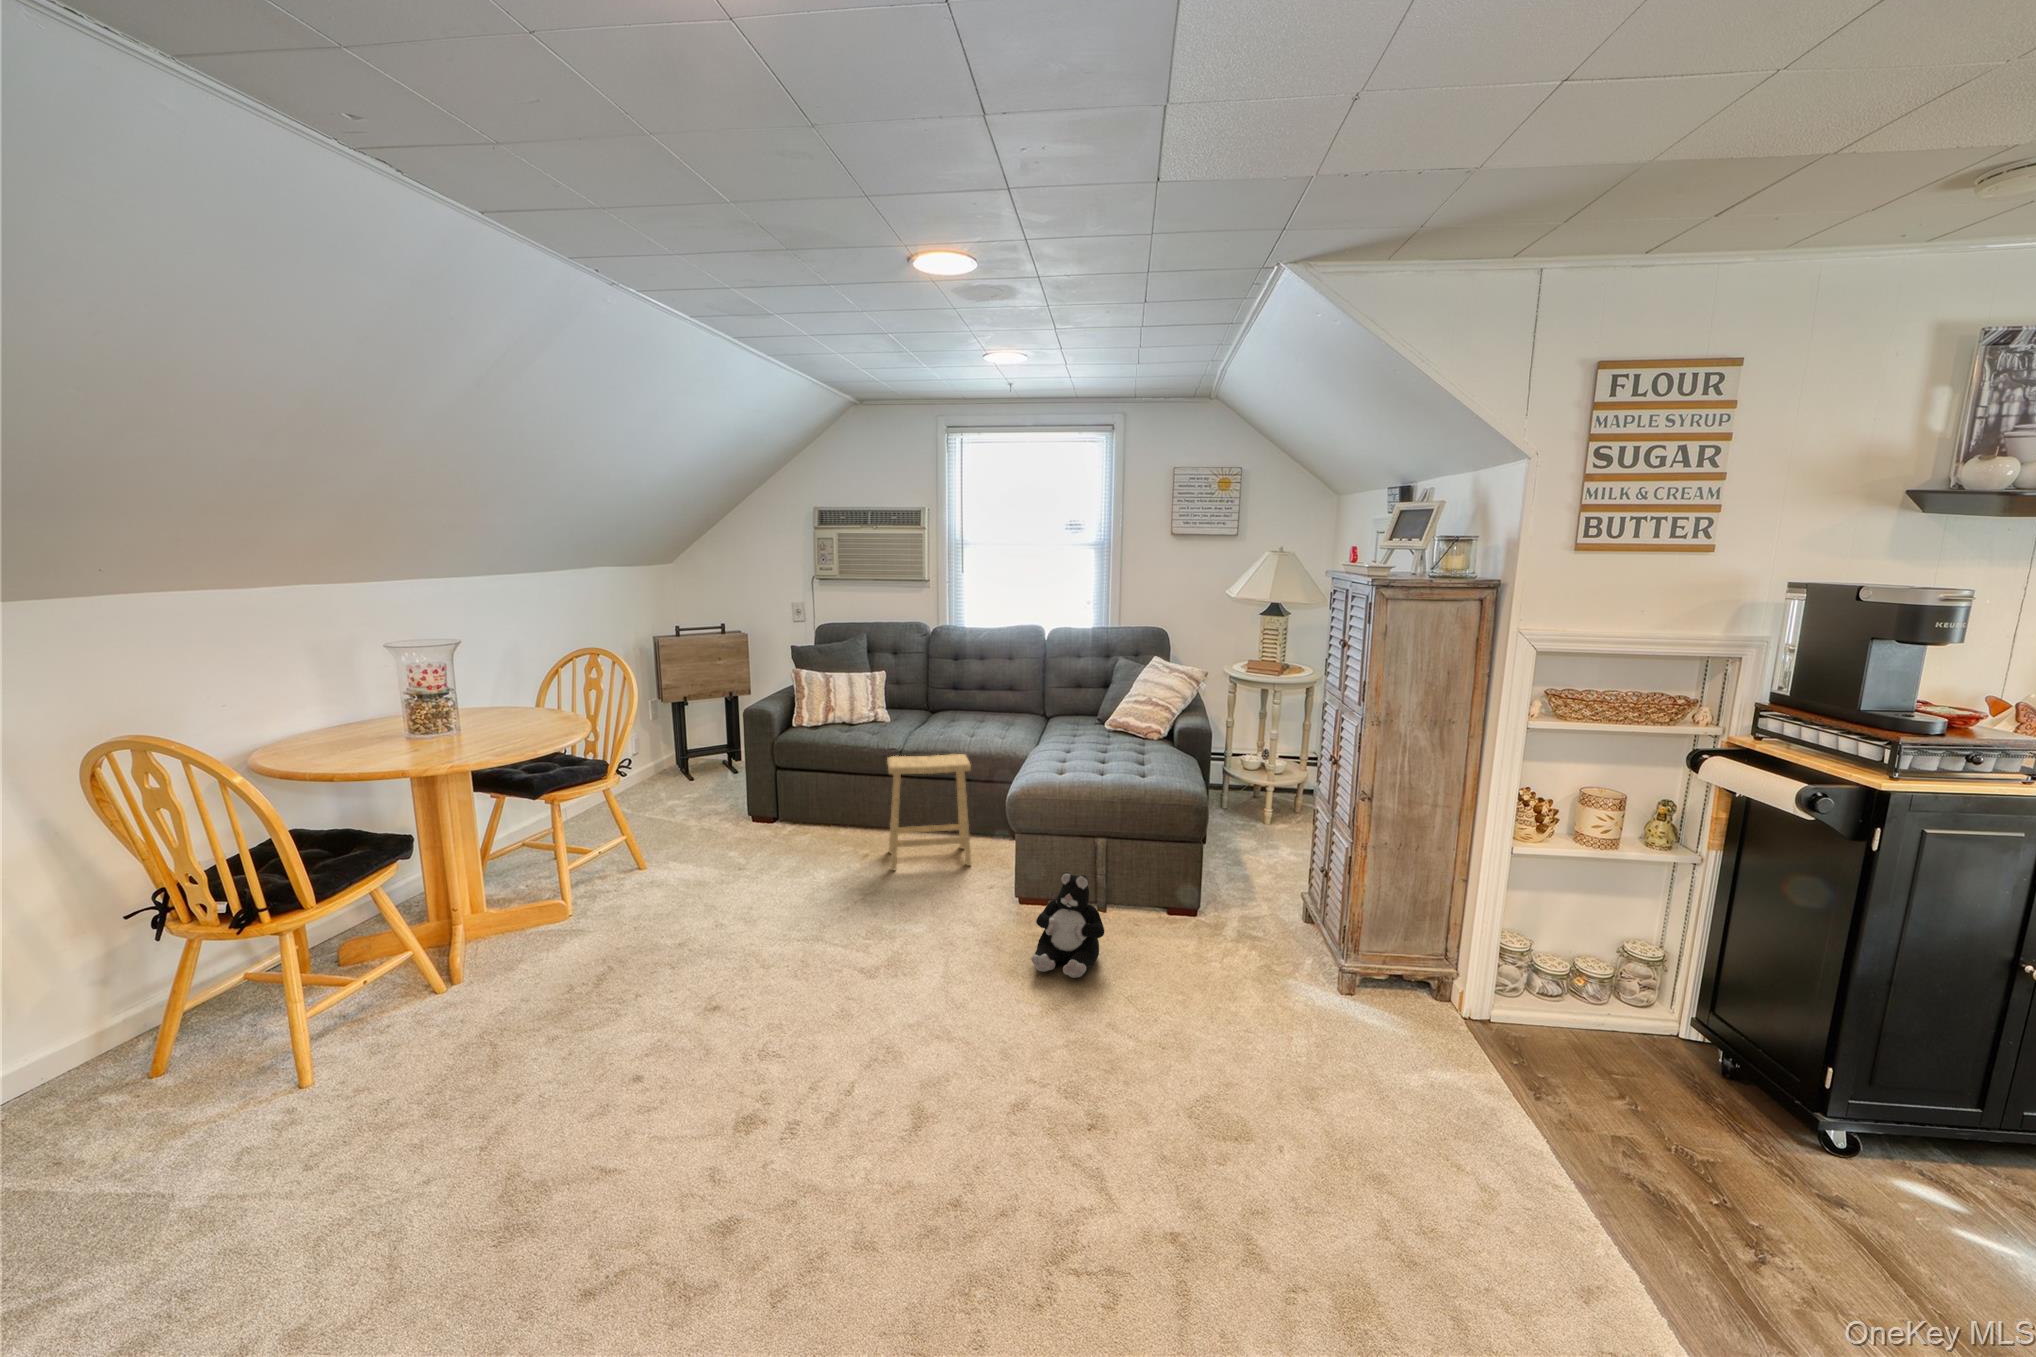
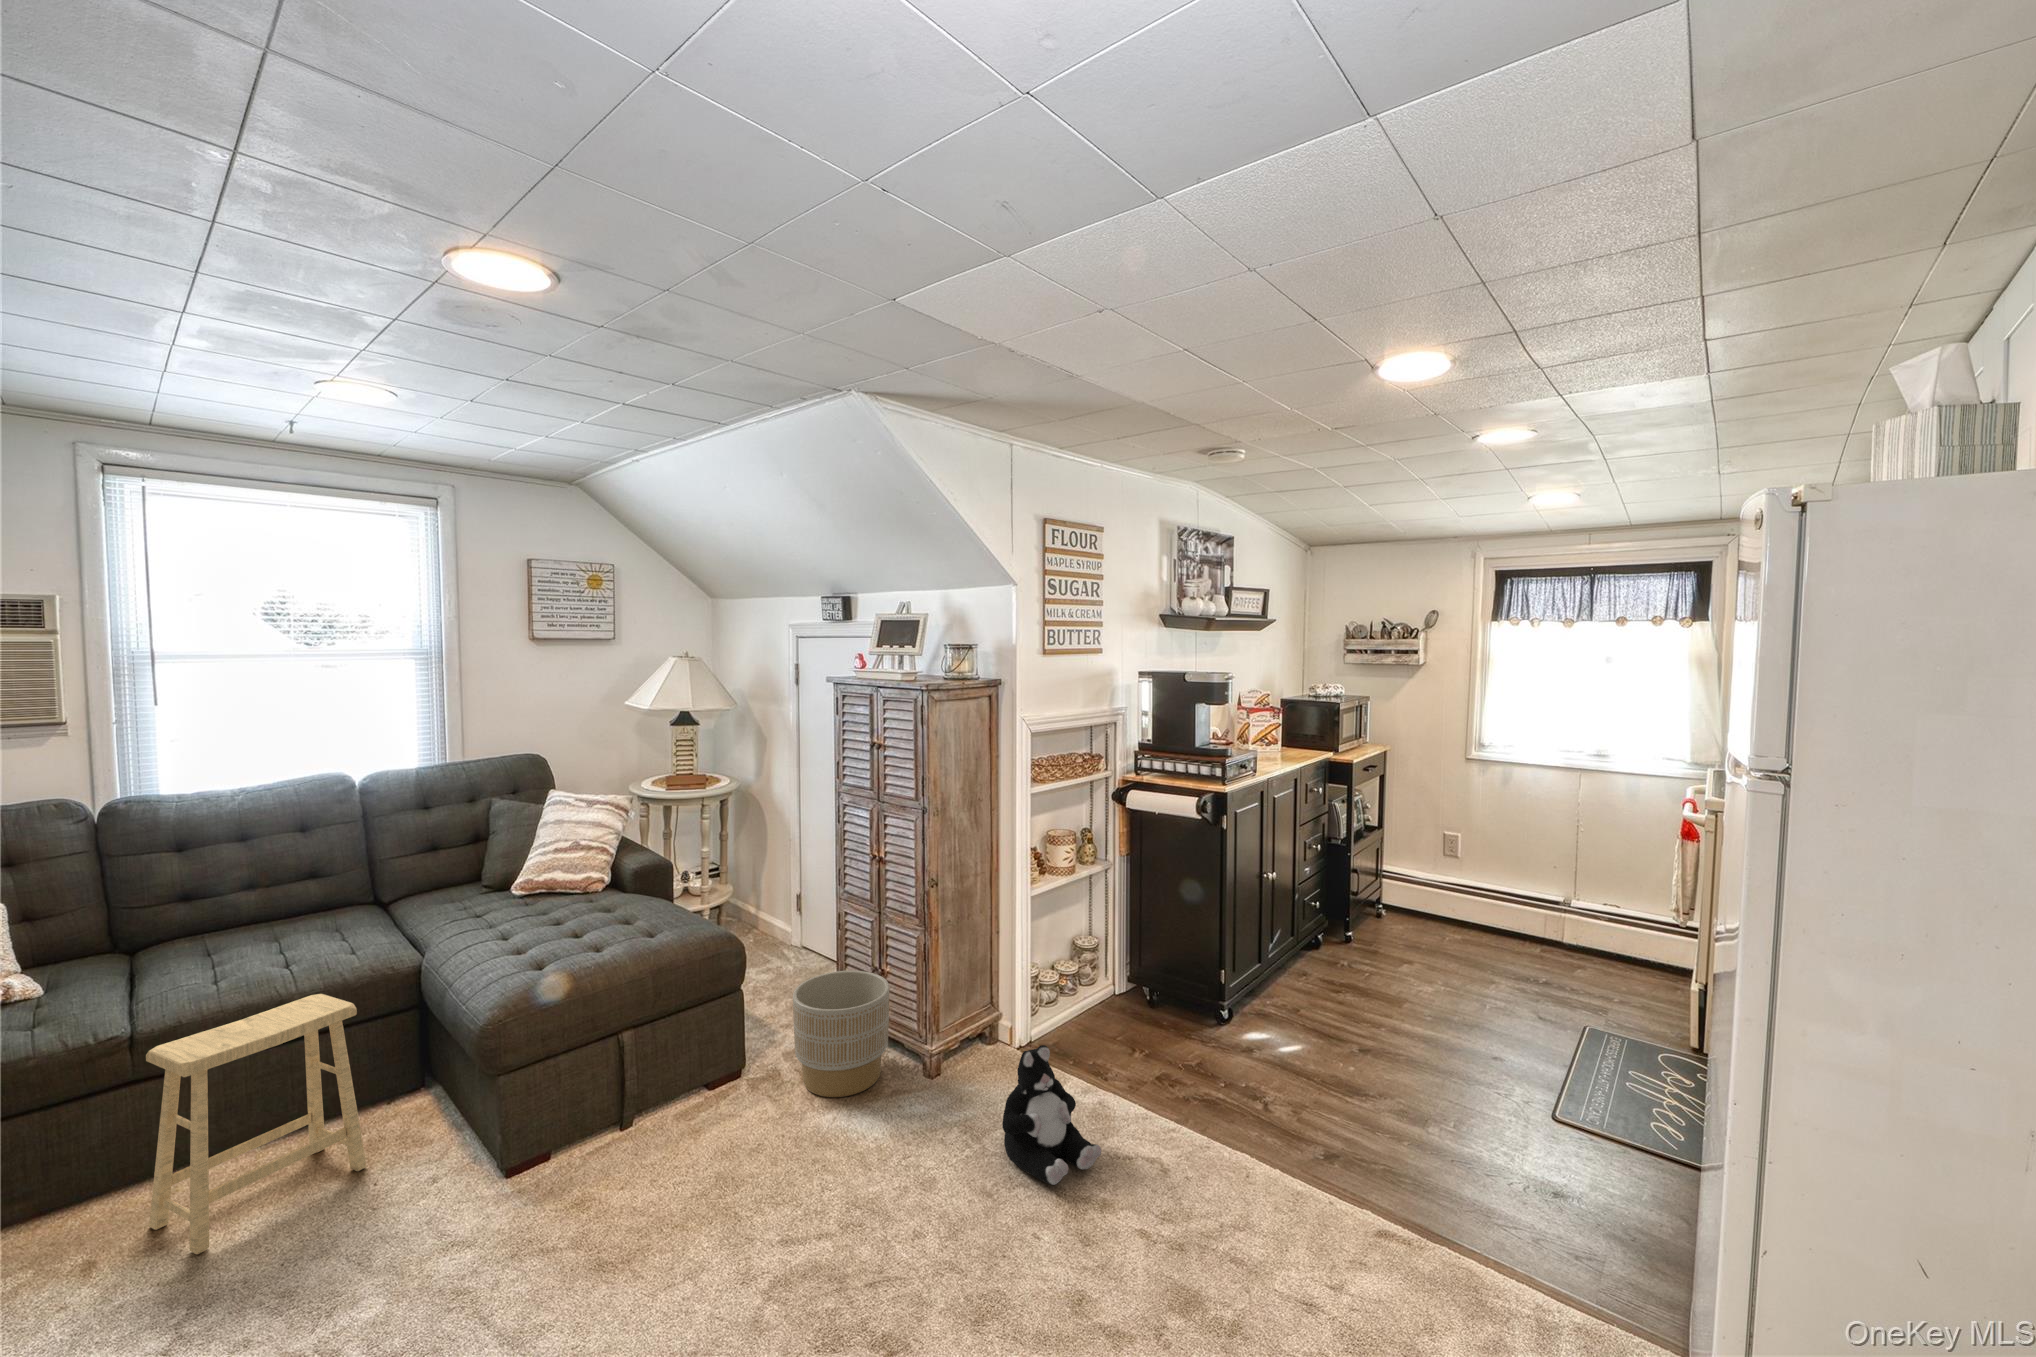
planter: none [1224,855,1319,969] -> present [793,971,889,1097]
plush toy: present [1032,872,1104,978] -> present [1002,1045,1101,1185]

